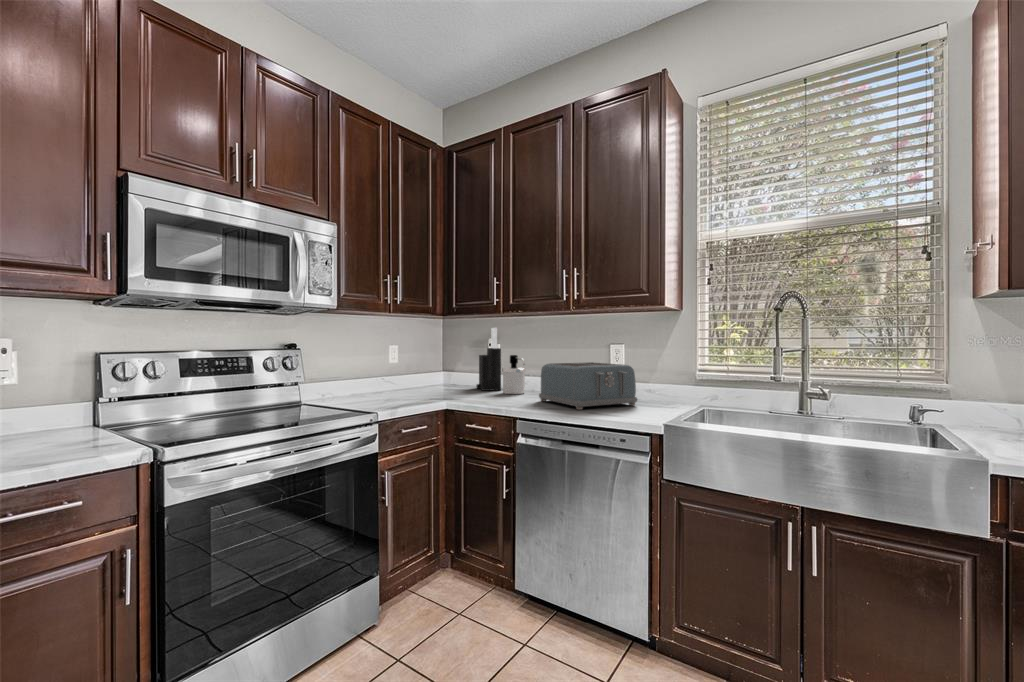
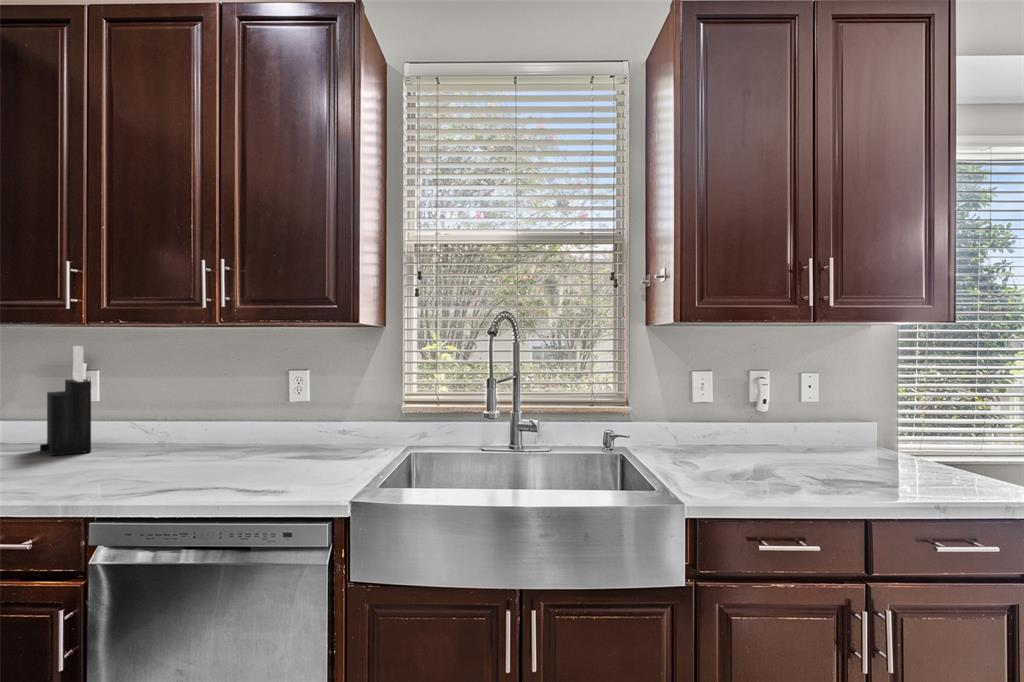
soap dispenser: present [502,355,525,394] -> none [91,393,137,460]
toaster: present [539,362,637,410] -> none [157,402,319,485]

